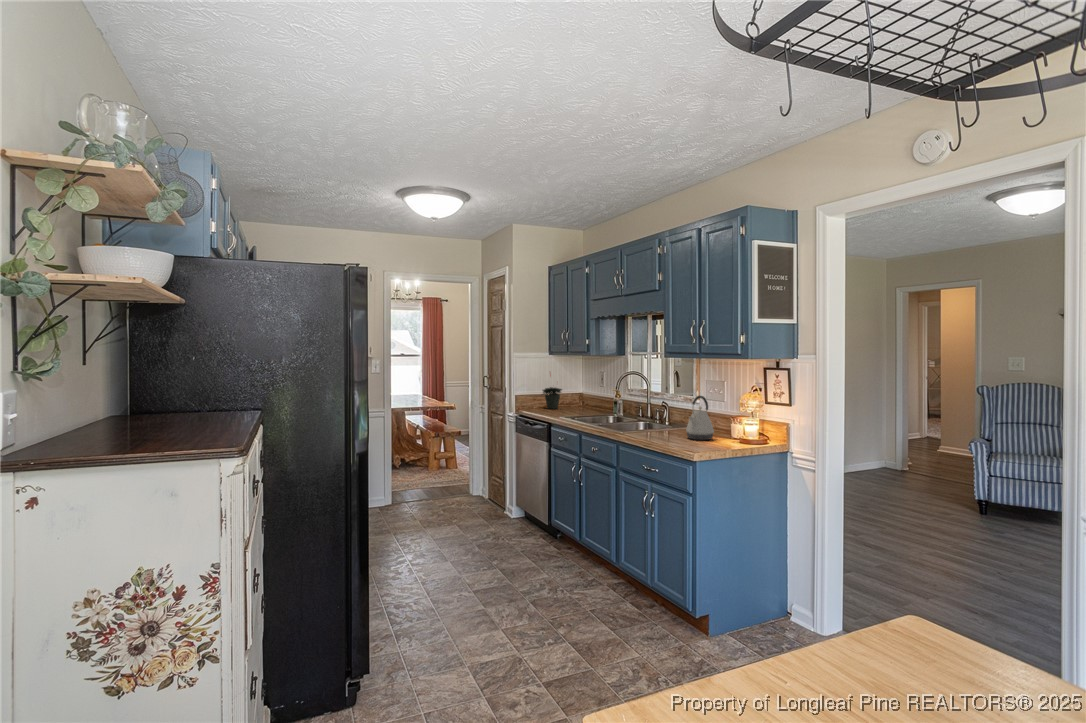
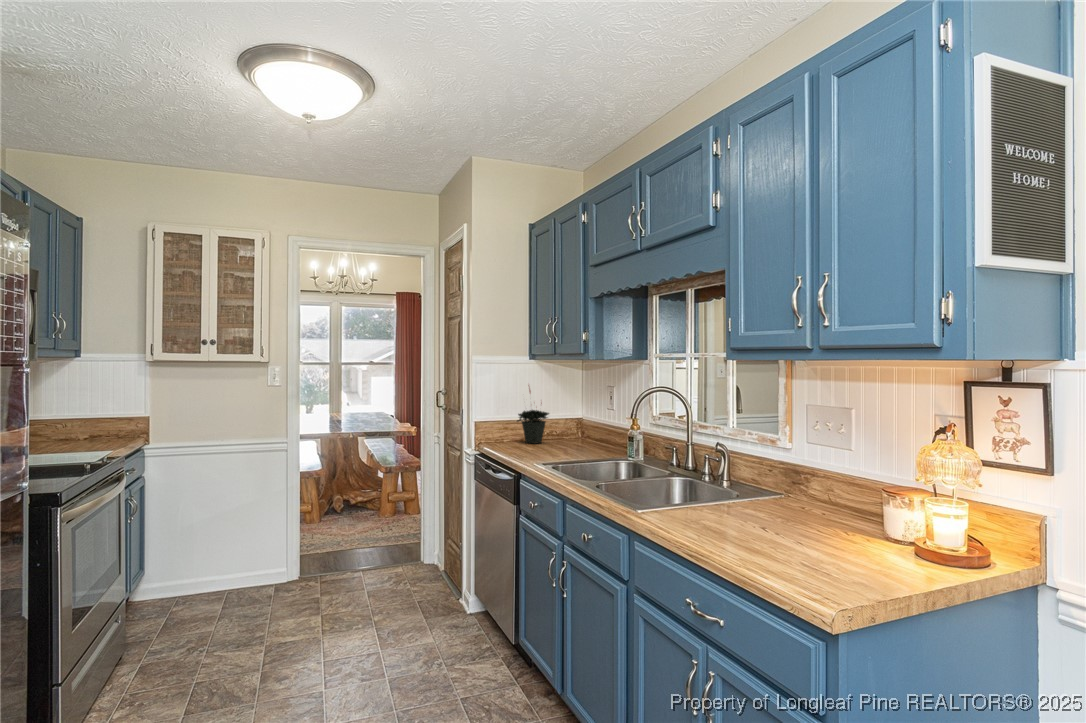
kettle: present [686,396,714,440] -> none [779,441,844,541]

